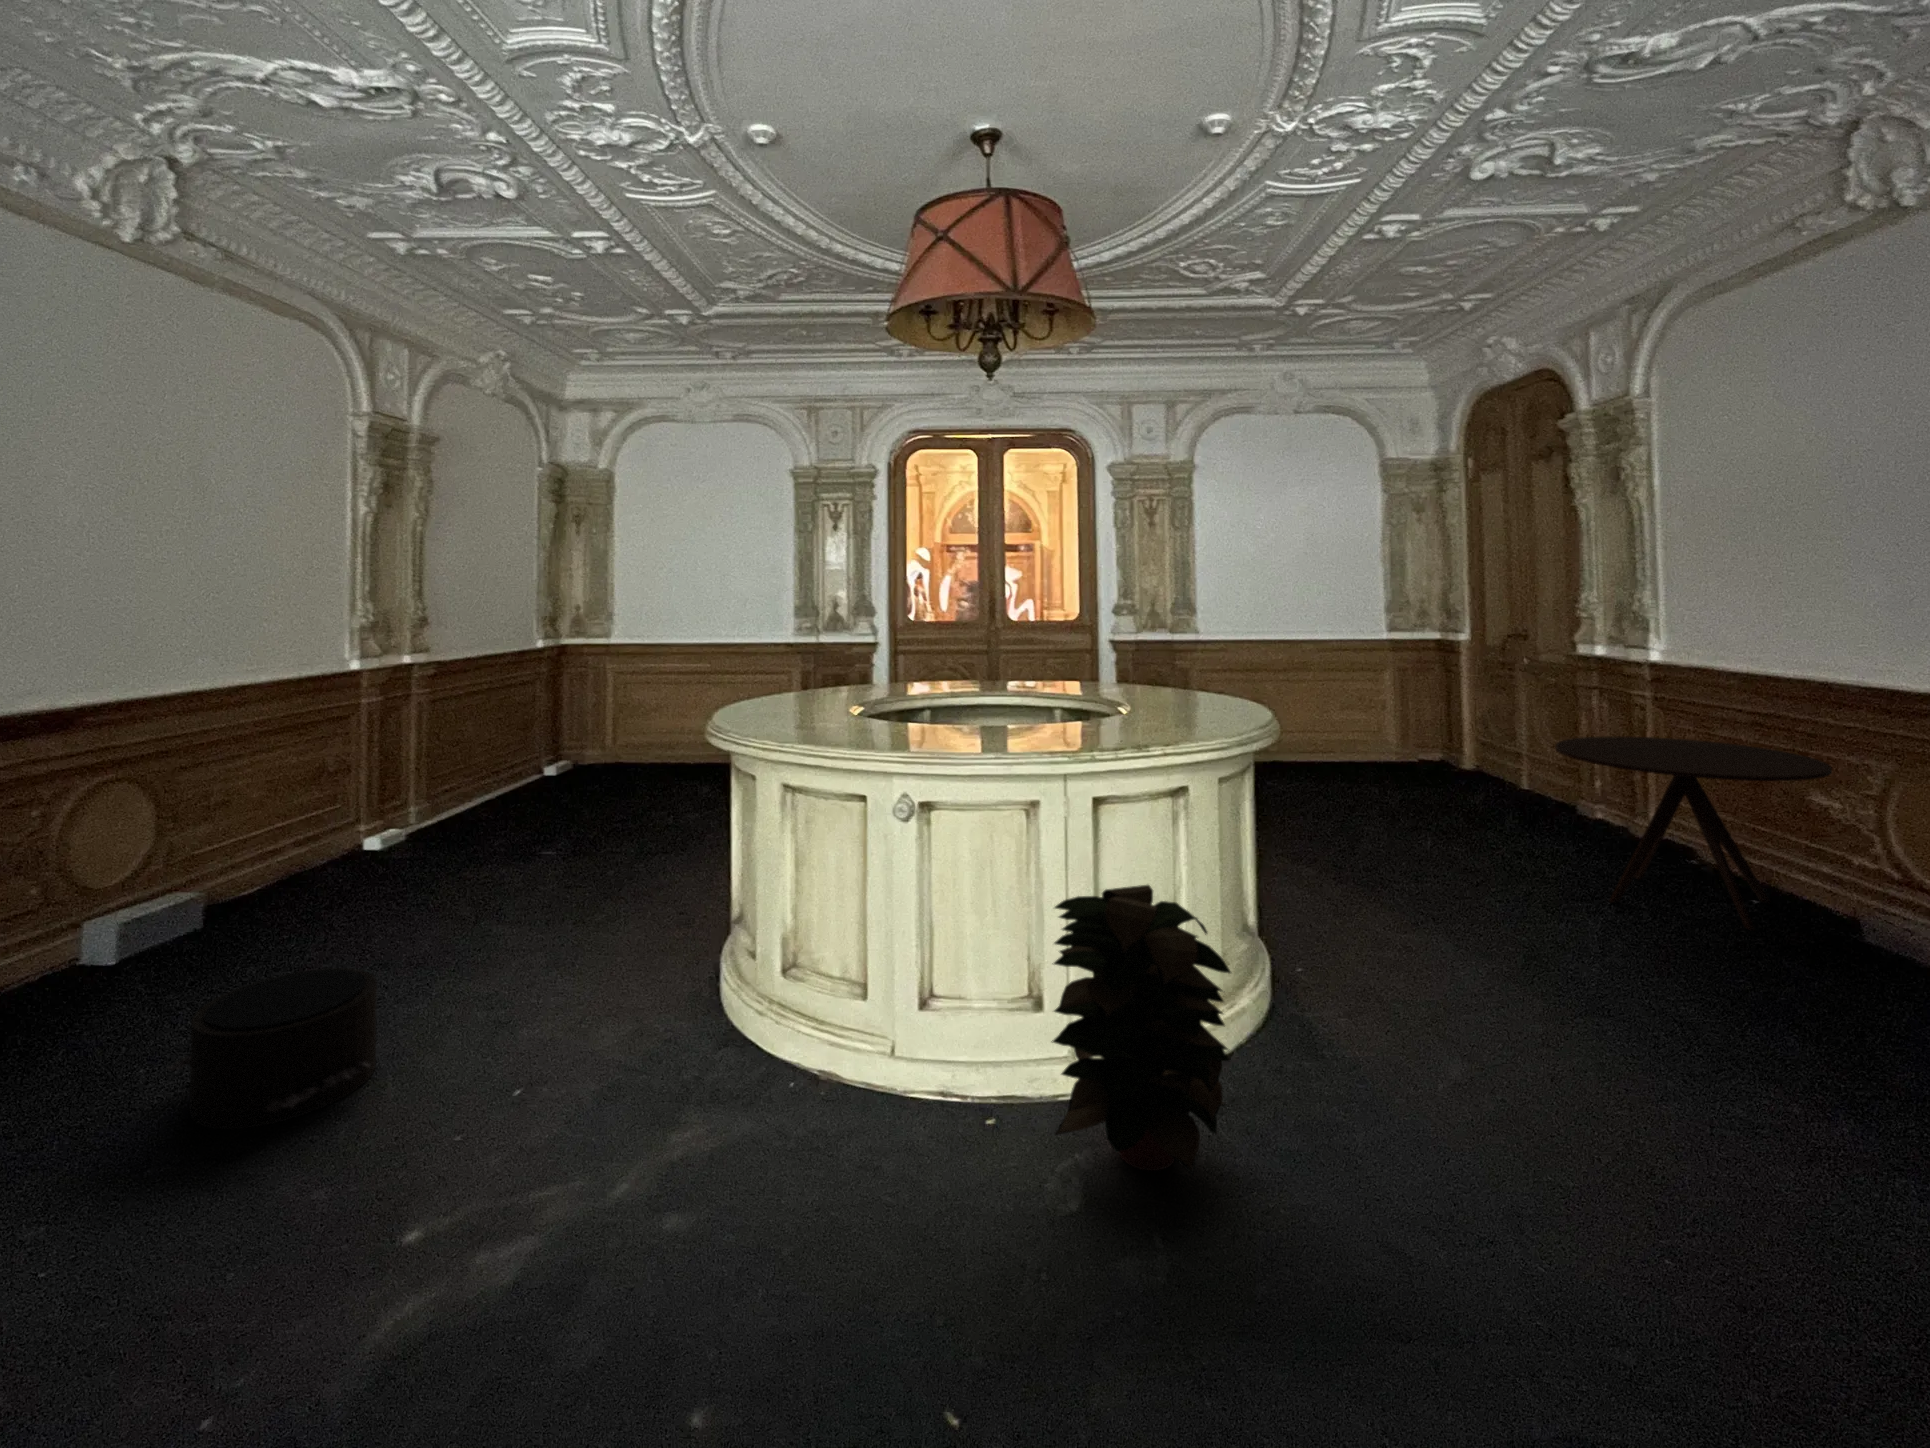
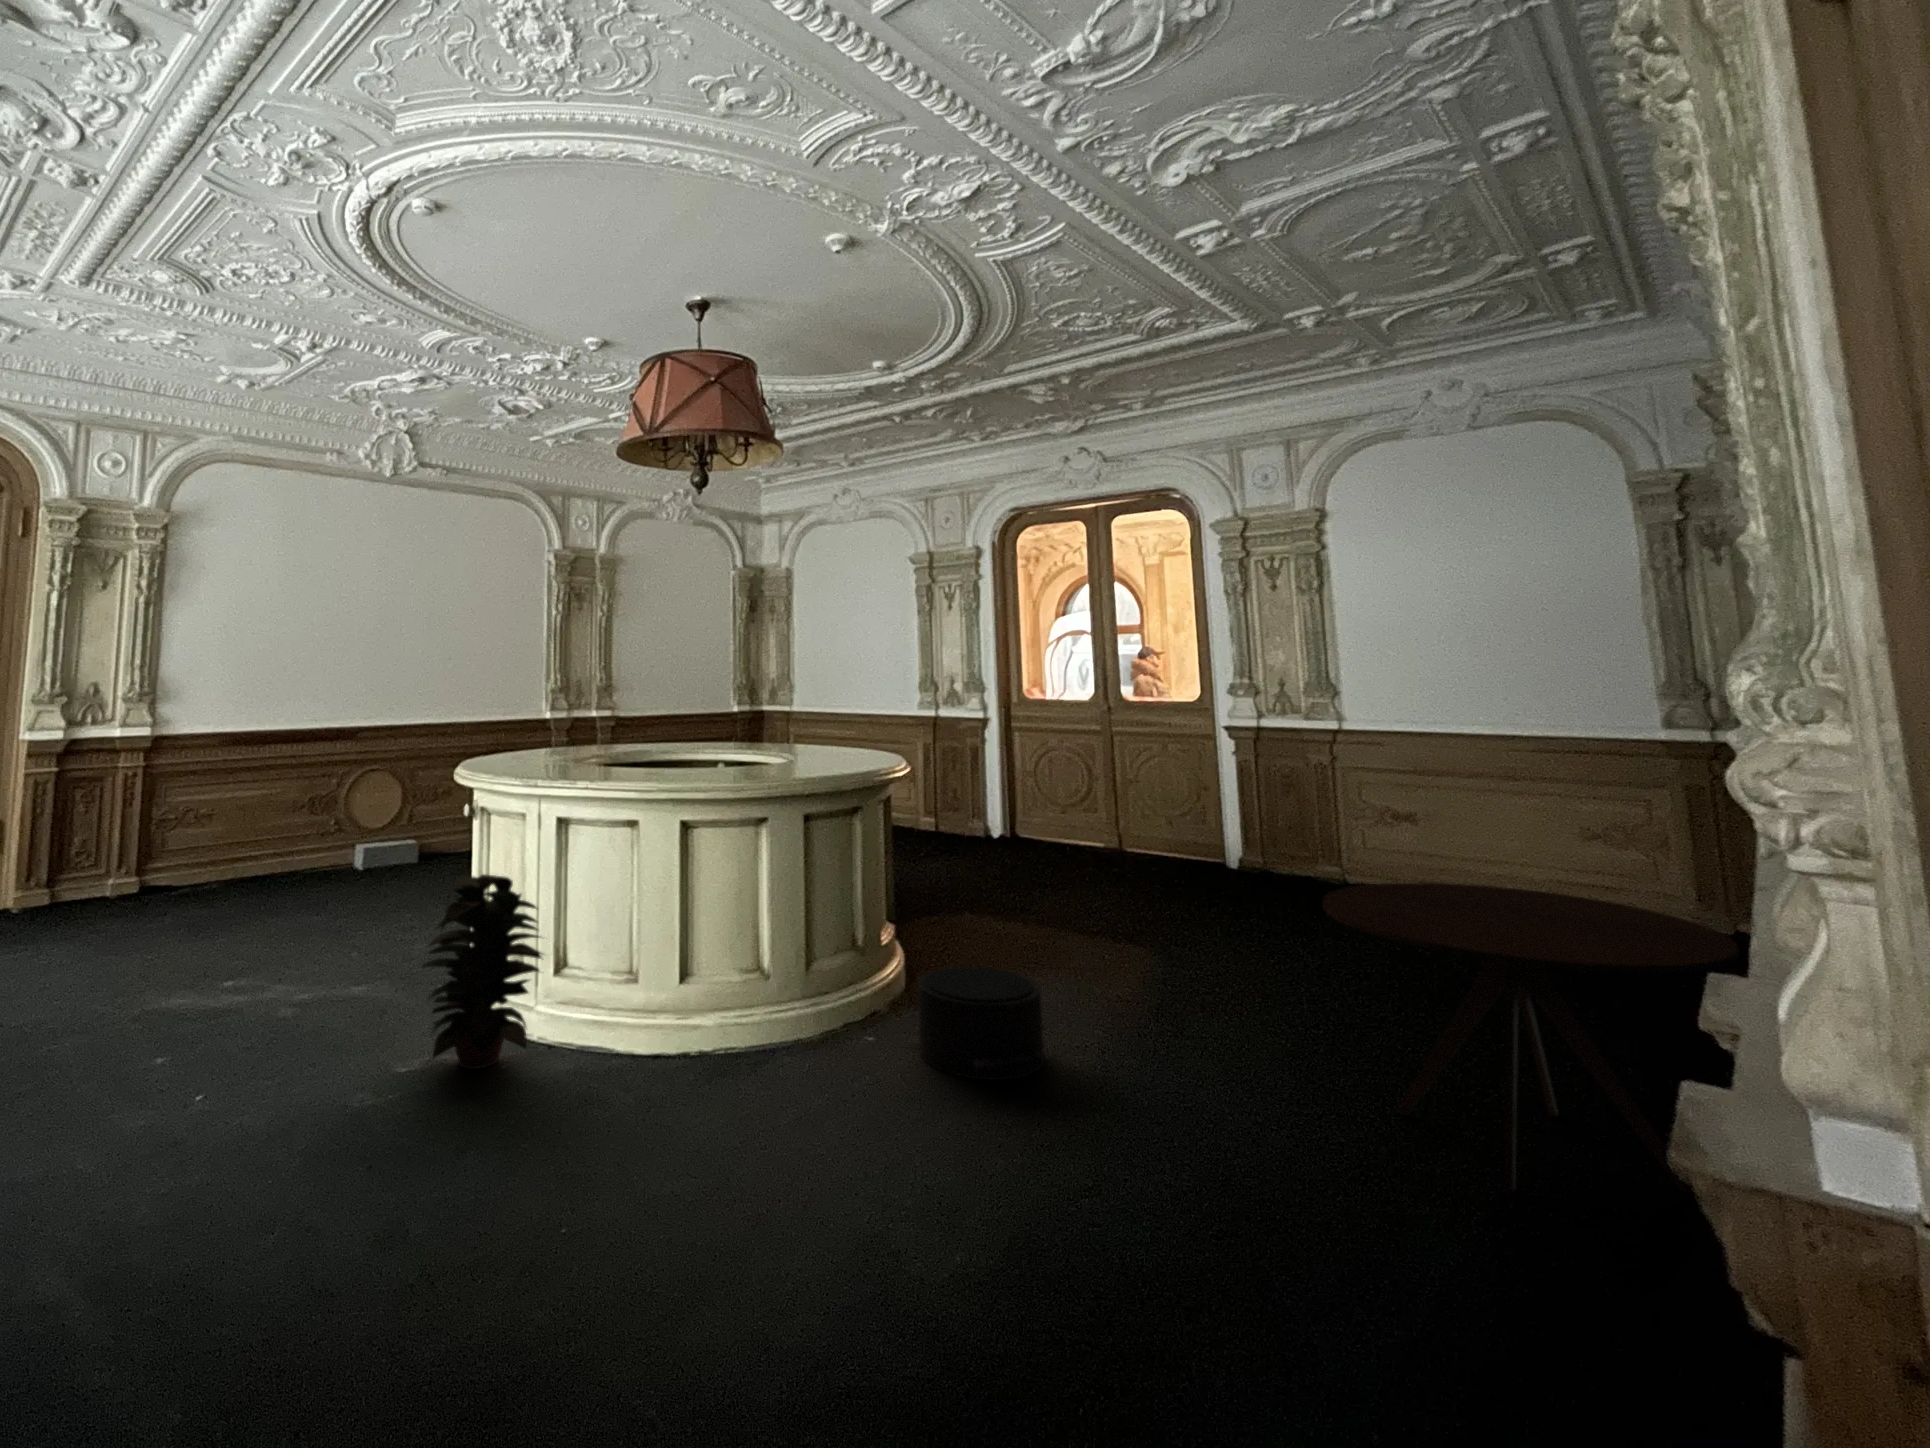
pouf: present [168,968,377,1129] -> present [904,967,1044,1080]

